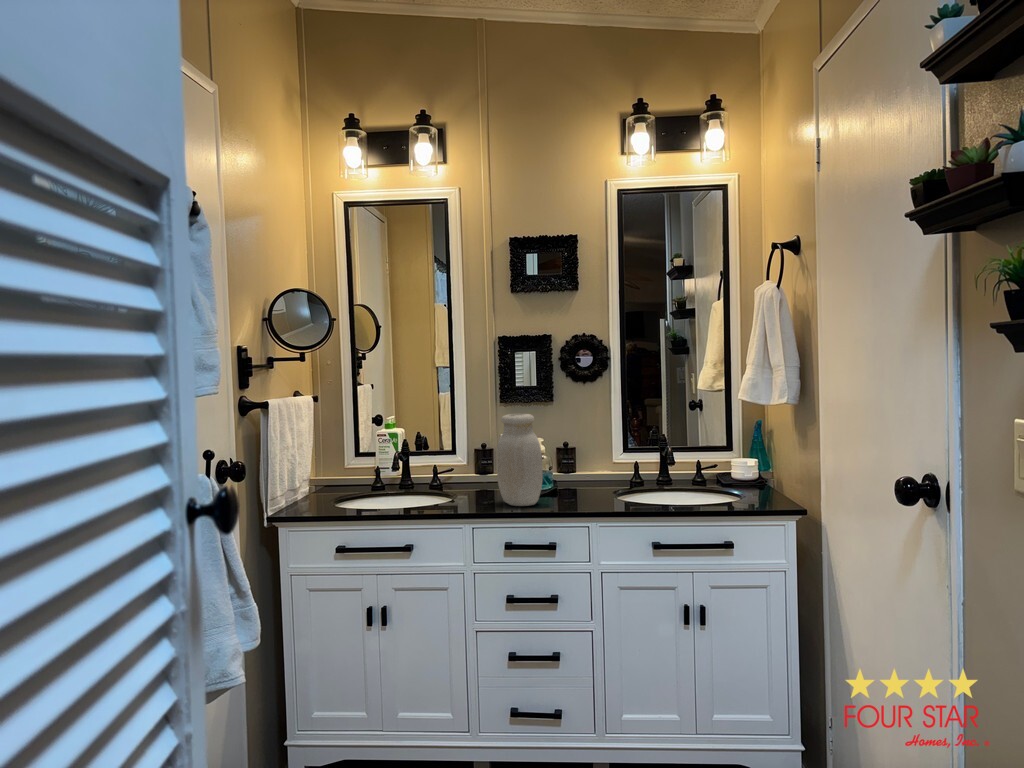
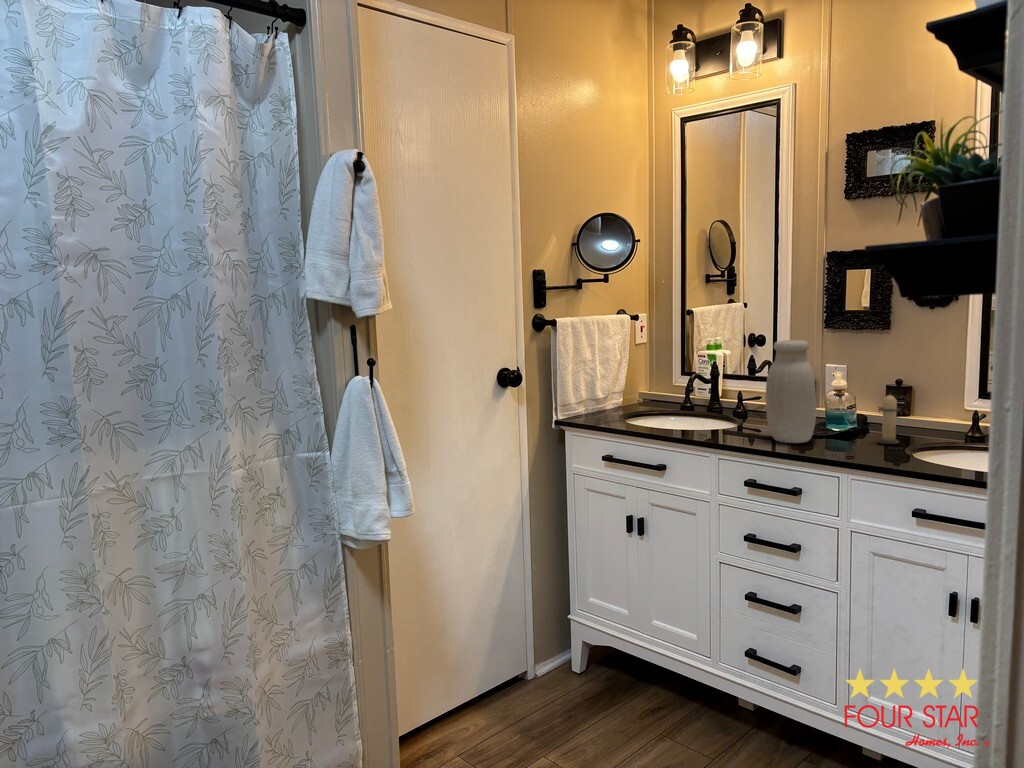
candle: none [573,452,595,496] -> present [878,395,901,444]

